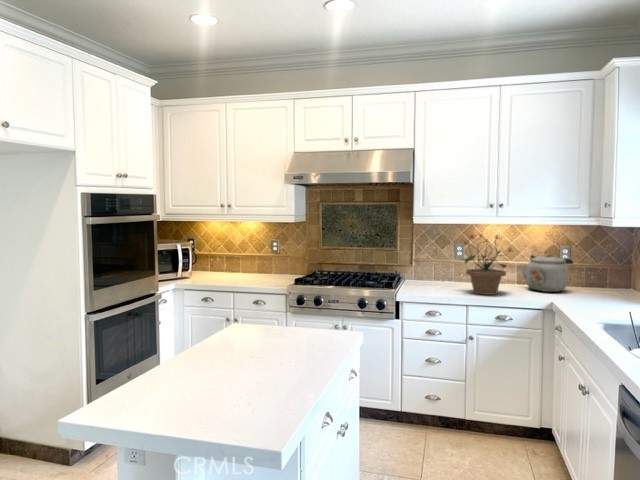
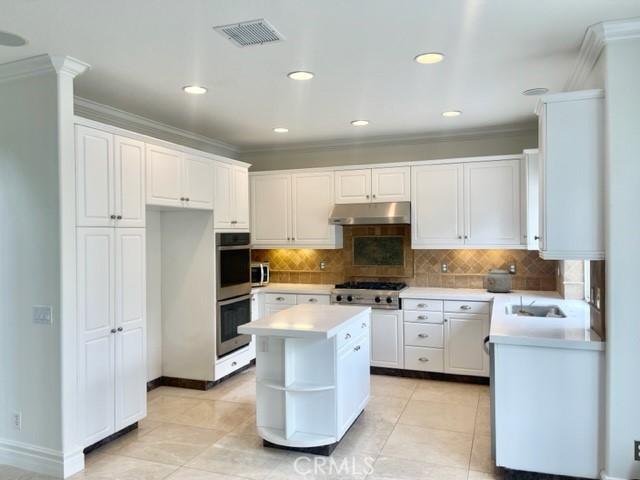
potted plant: present [461,234,512,295] -> none [439,255,473,294]

